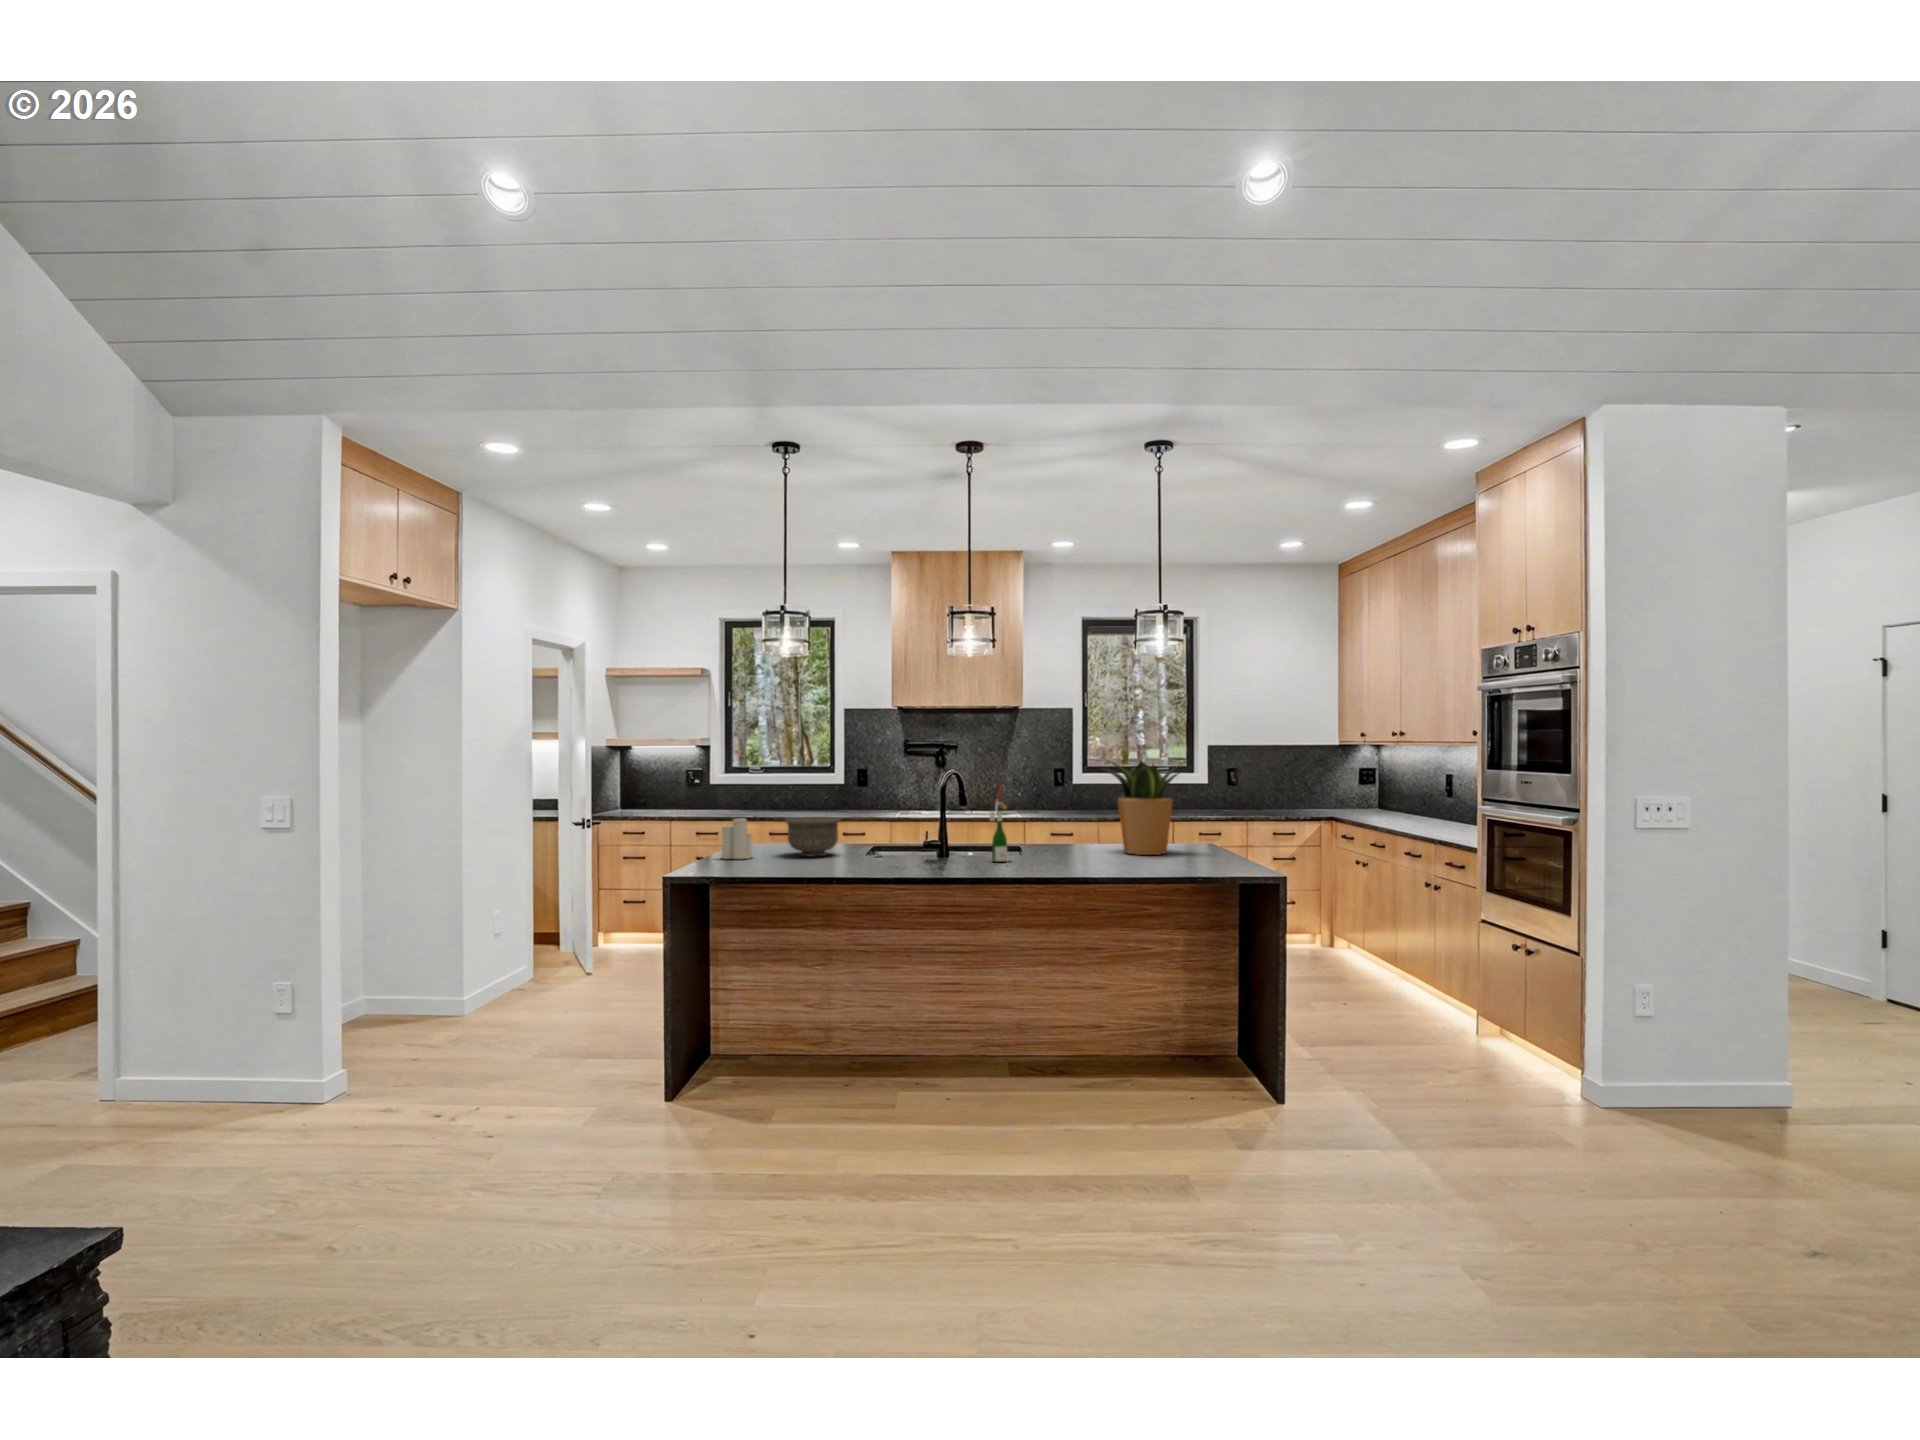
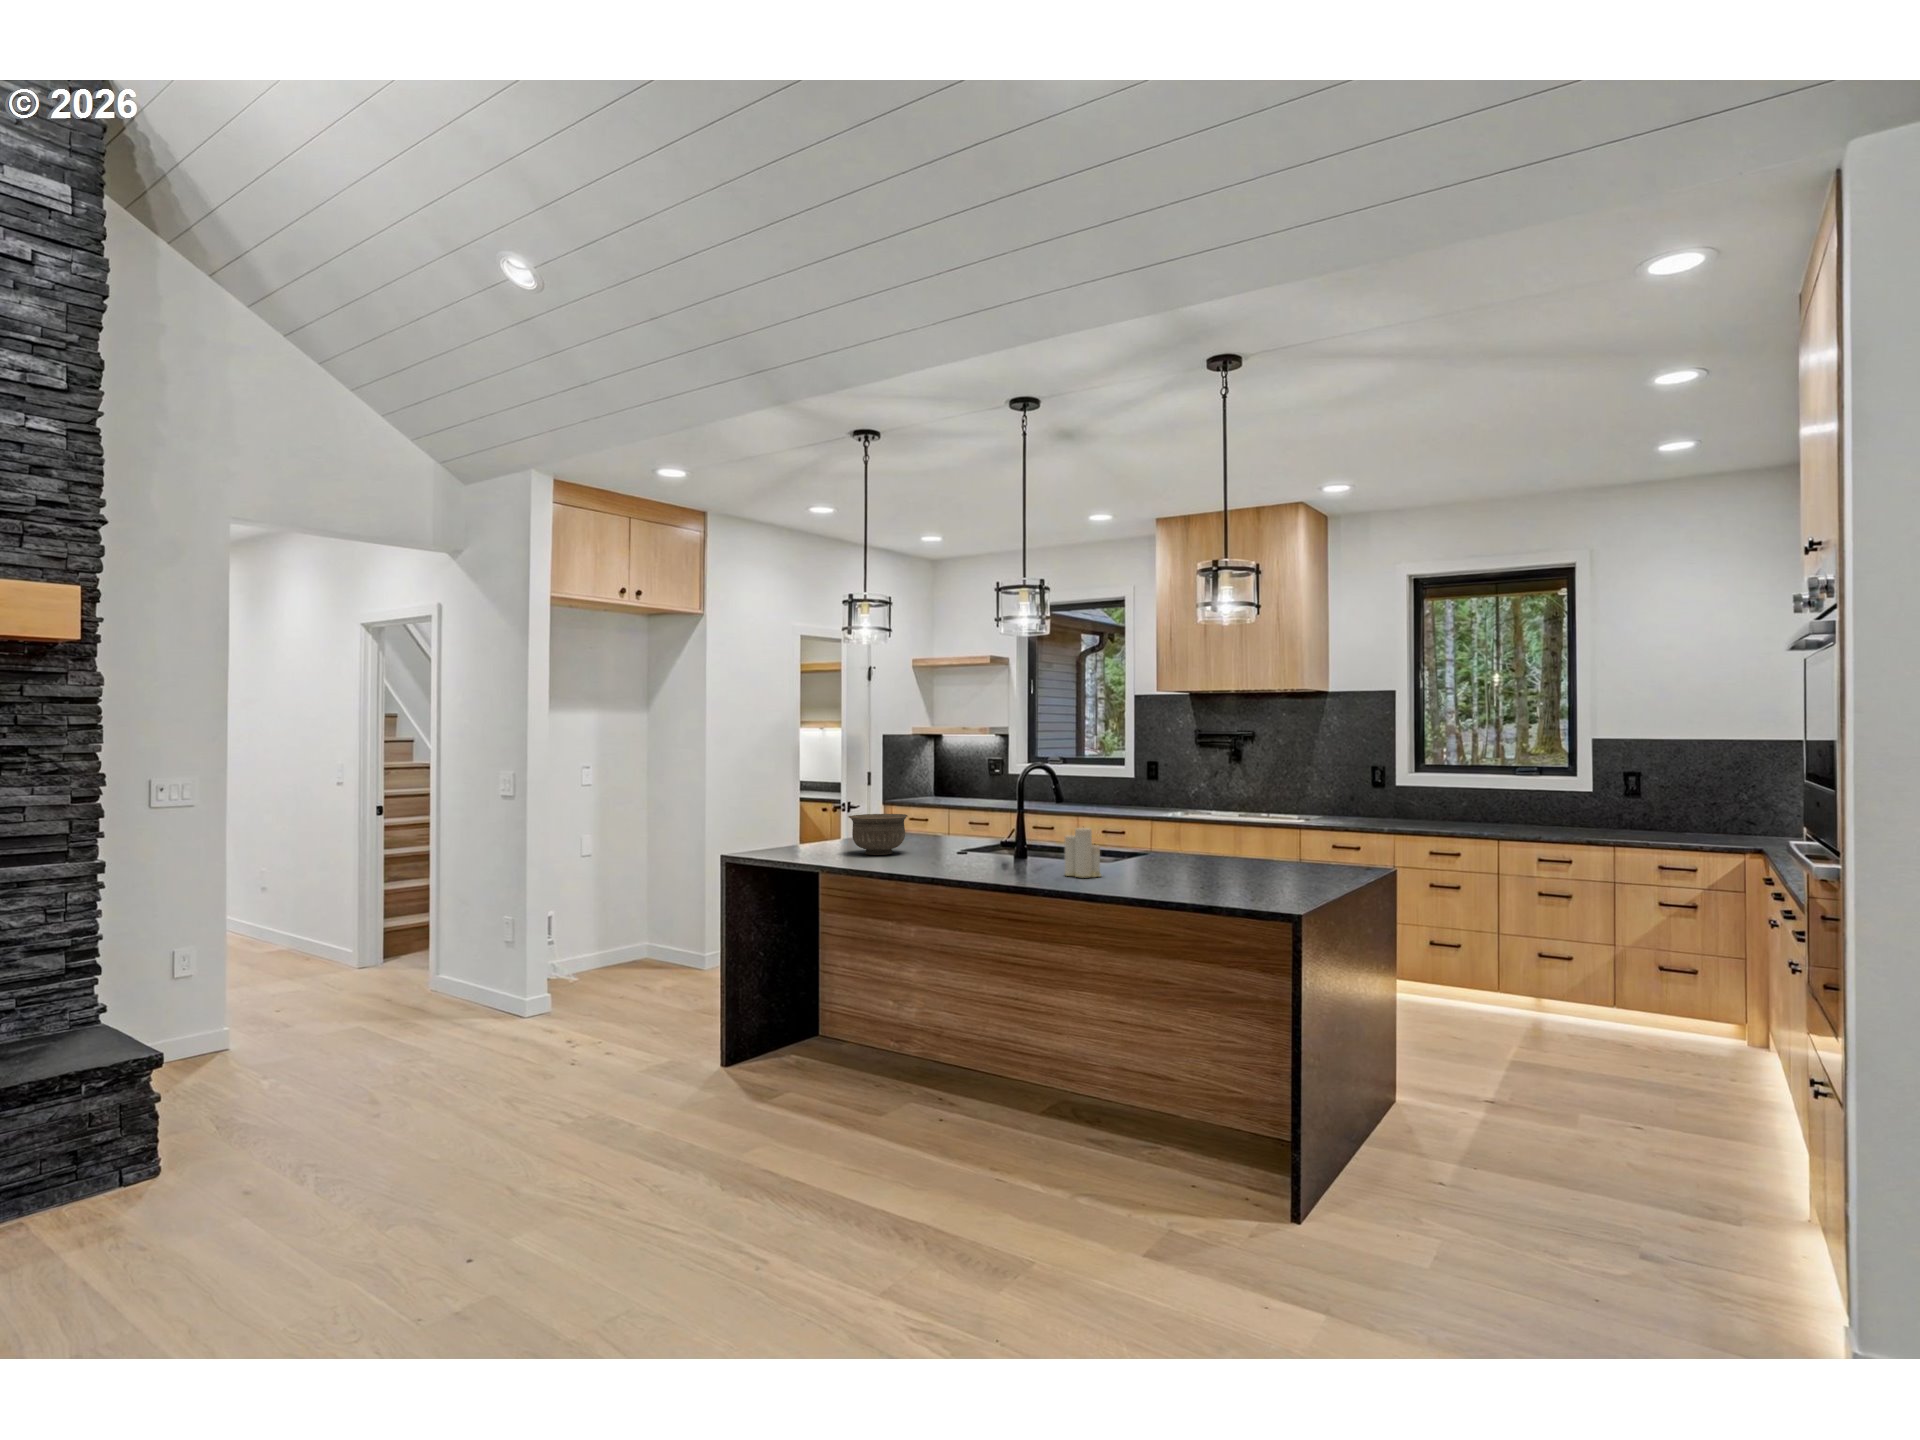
potted plant: present [1105,760,1189,855] -> none [1169,755,1272,881]
wine bottle: present [990,787,1007,862] -> none [1010,785,1036,875]
candle: present [721,819,753,859] -> present [1065,827,1101,878]

